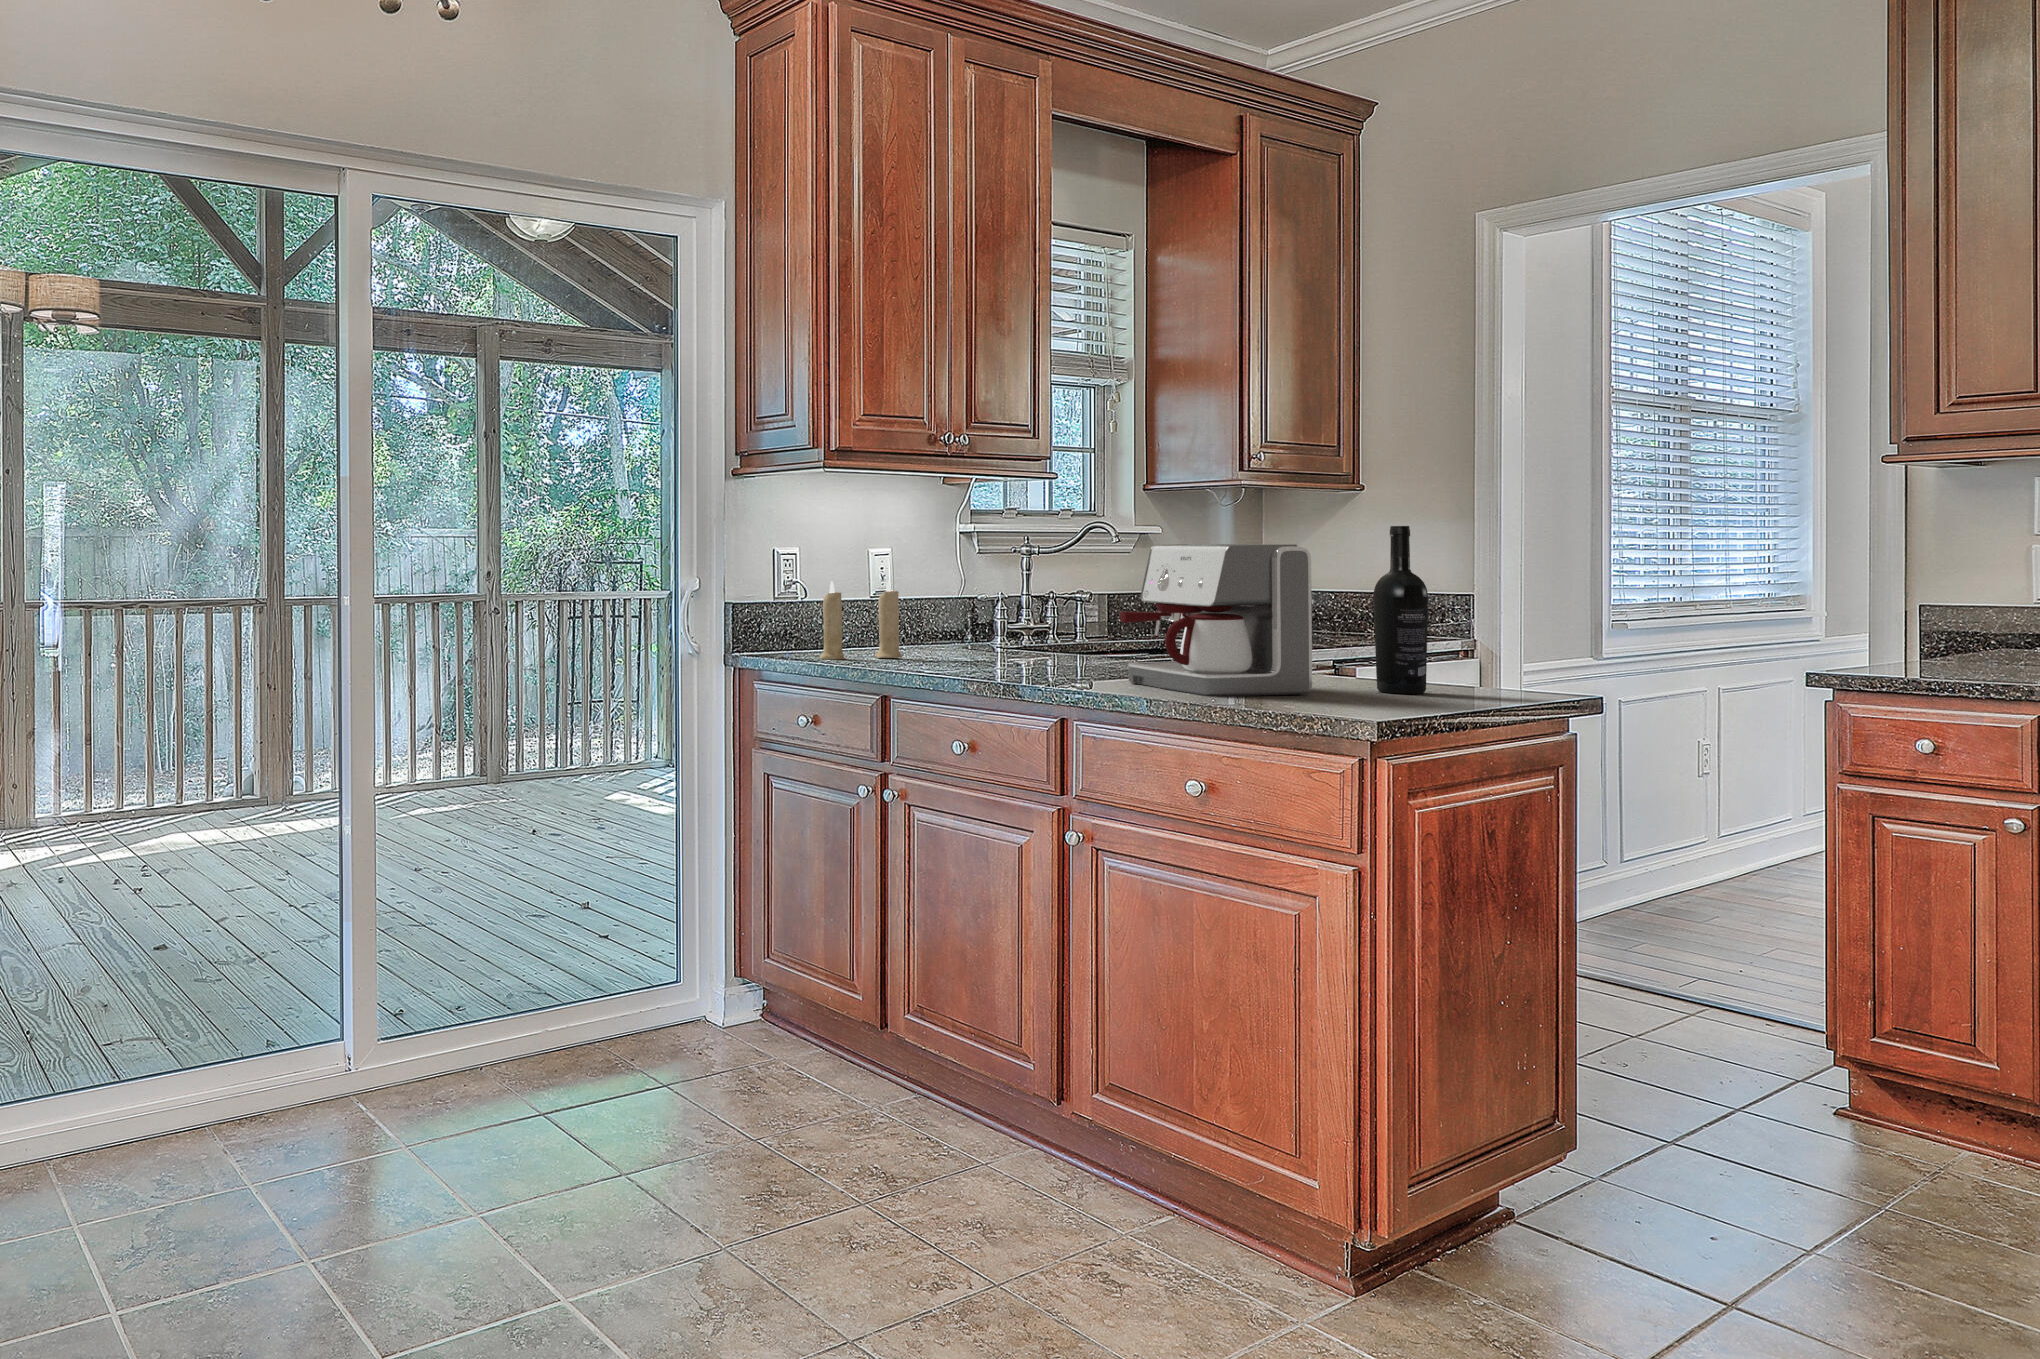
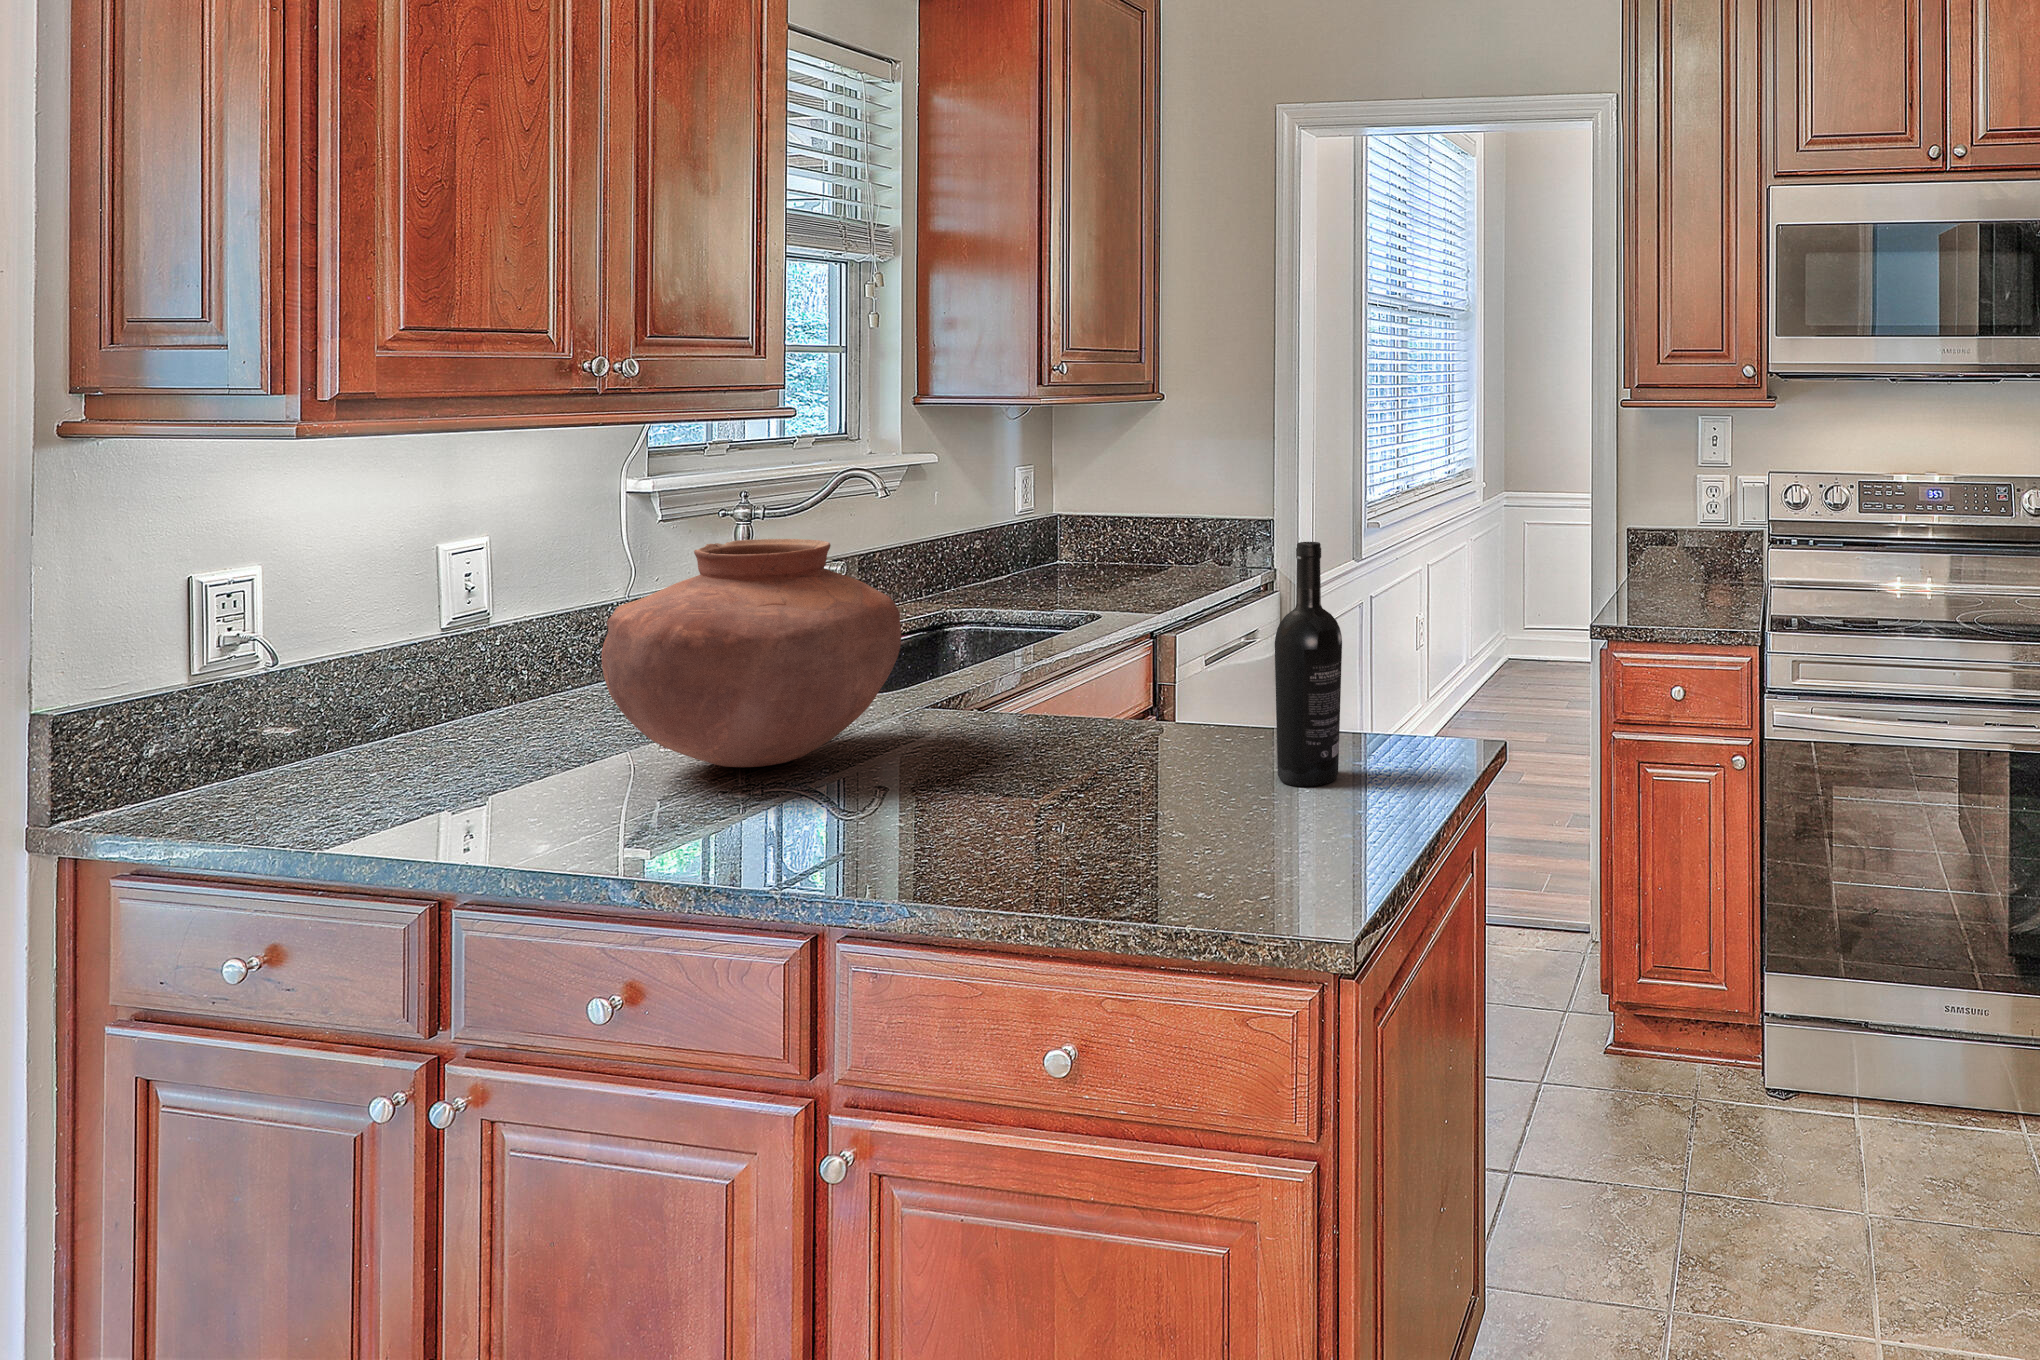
vase: none [954,536,1122,666] -> present [601,539,901,767]
coffee maker: present [1120,544,1312,696] -> none [913,573,1210,868]
candle: present [819,580,902,660] -> none [304,620,499,802]

